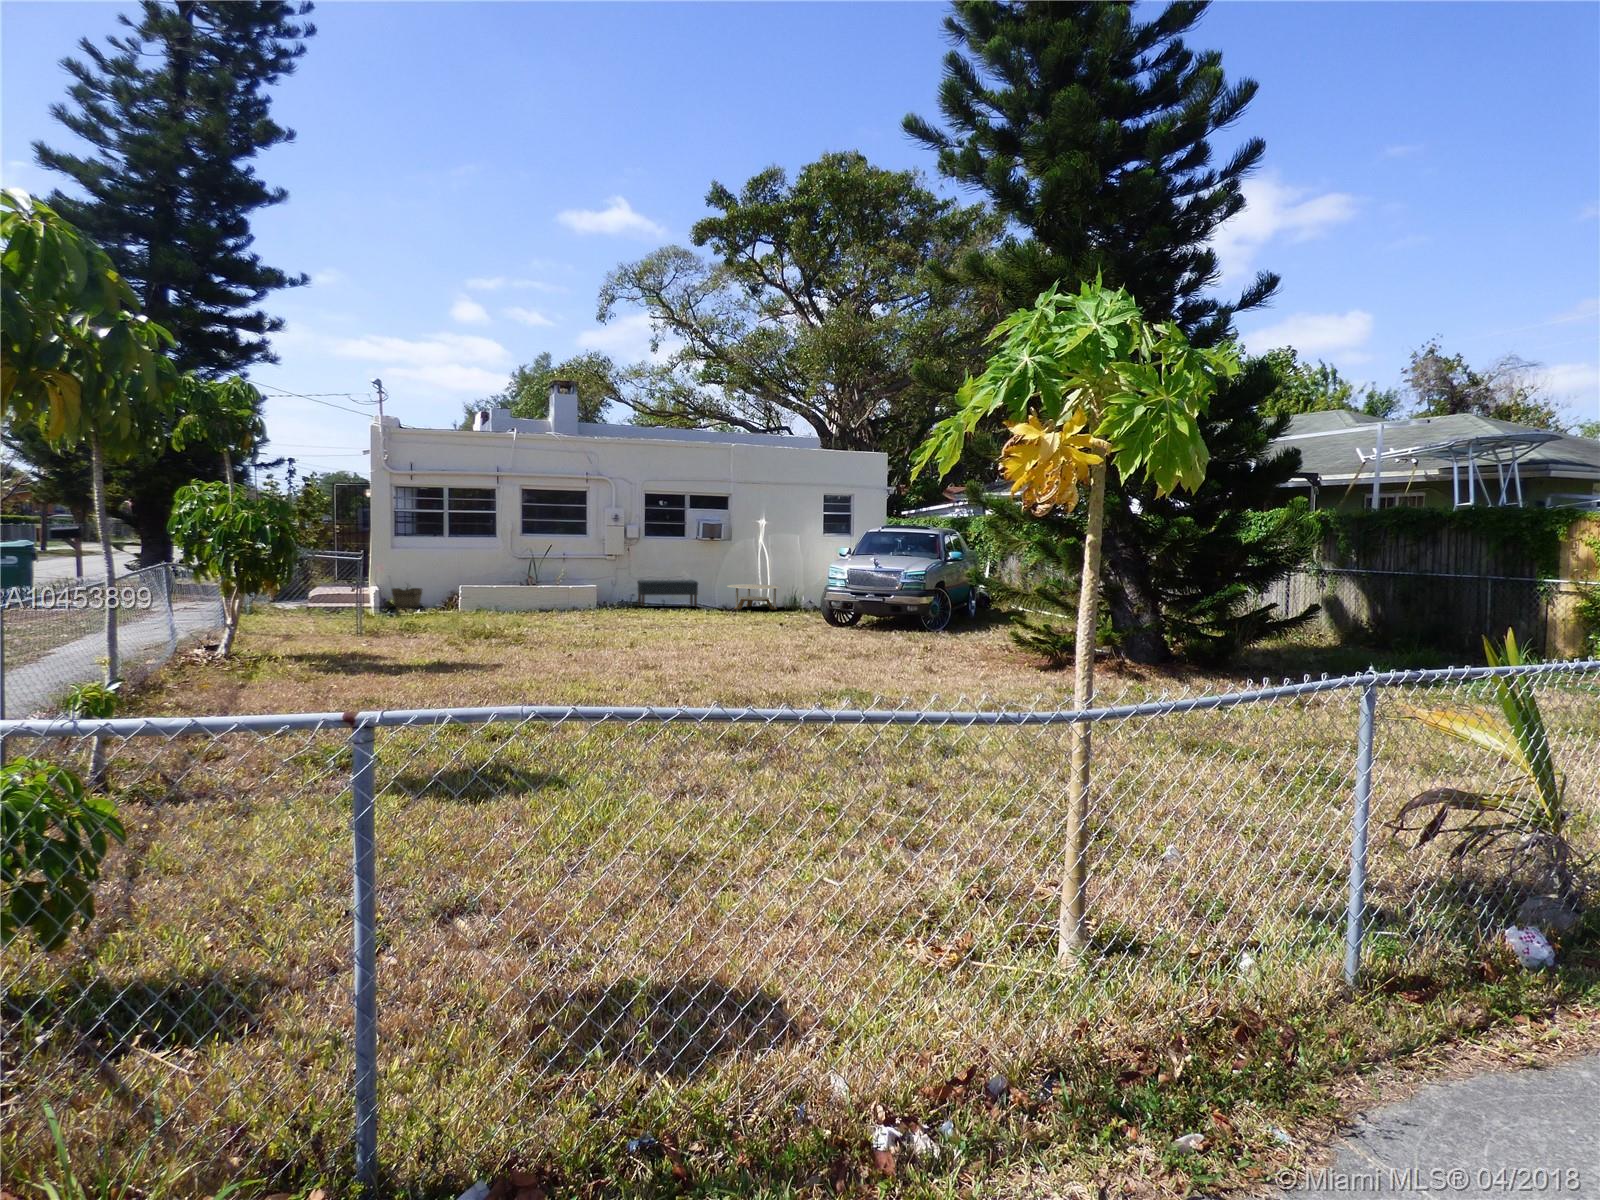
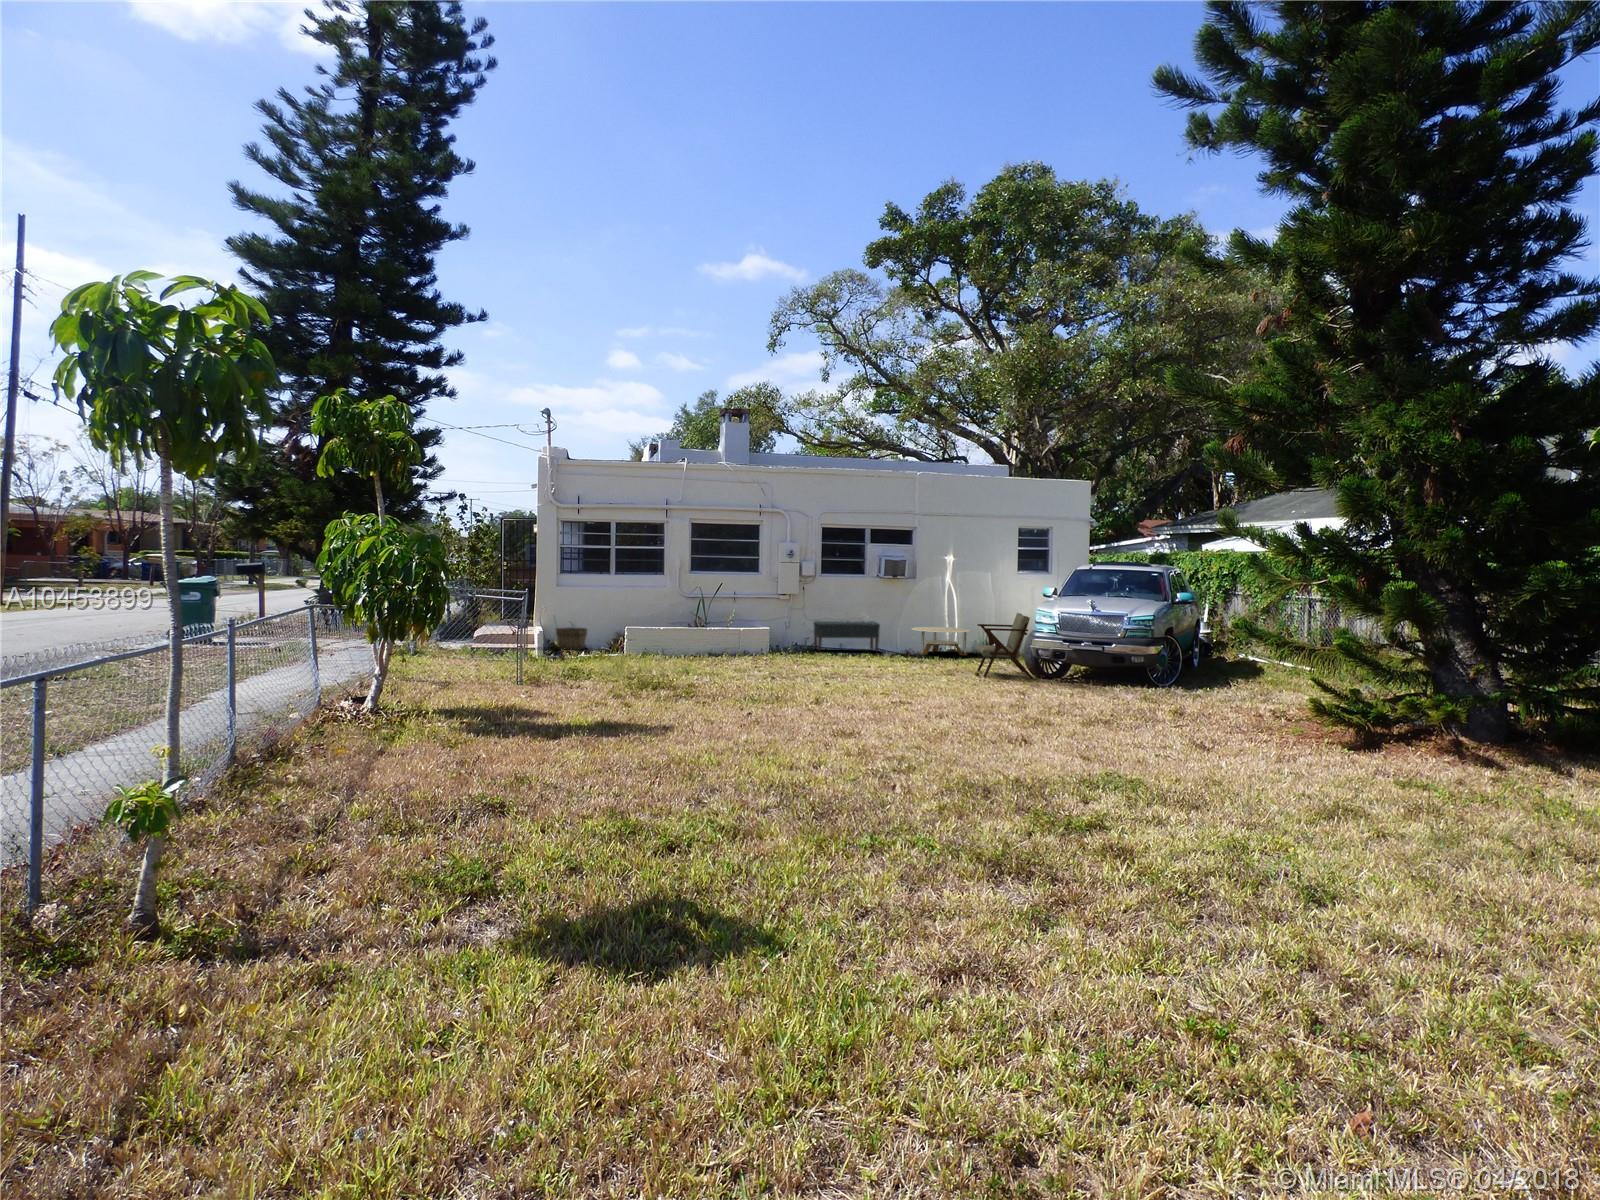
lounge chair: none [780,570,827,626] -> present [977,613,1033,679]

